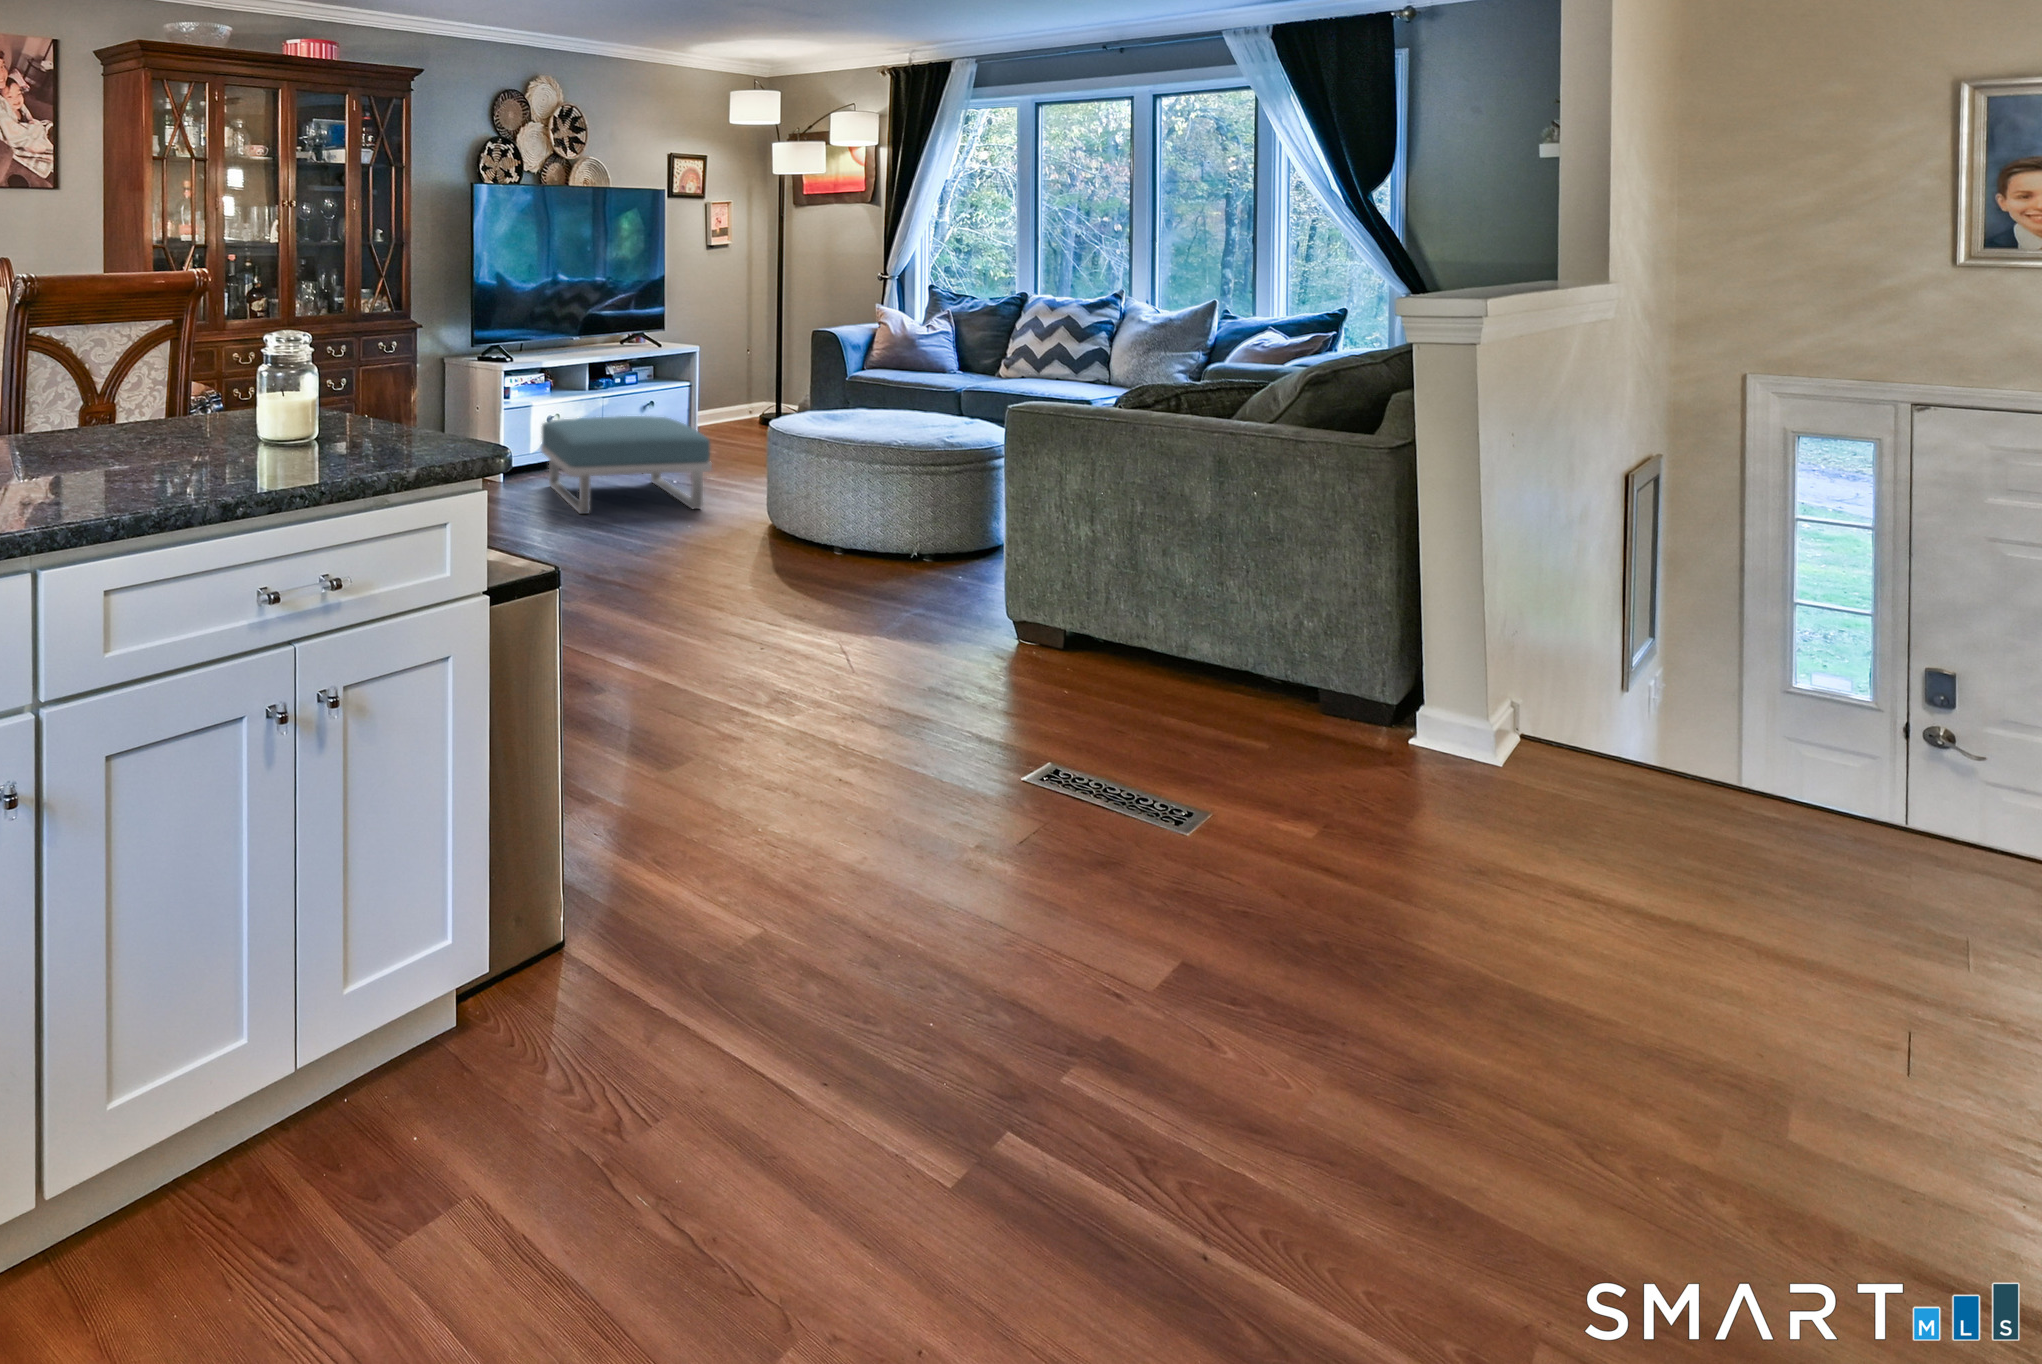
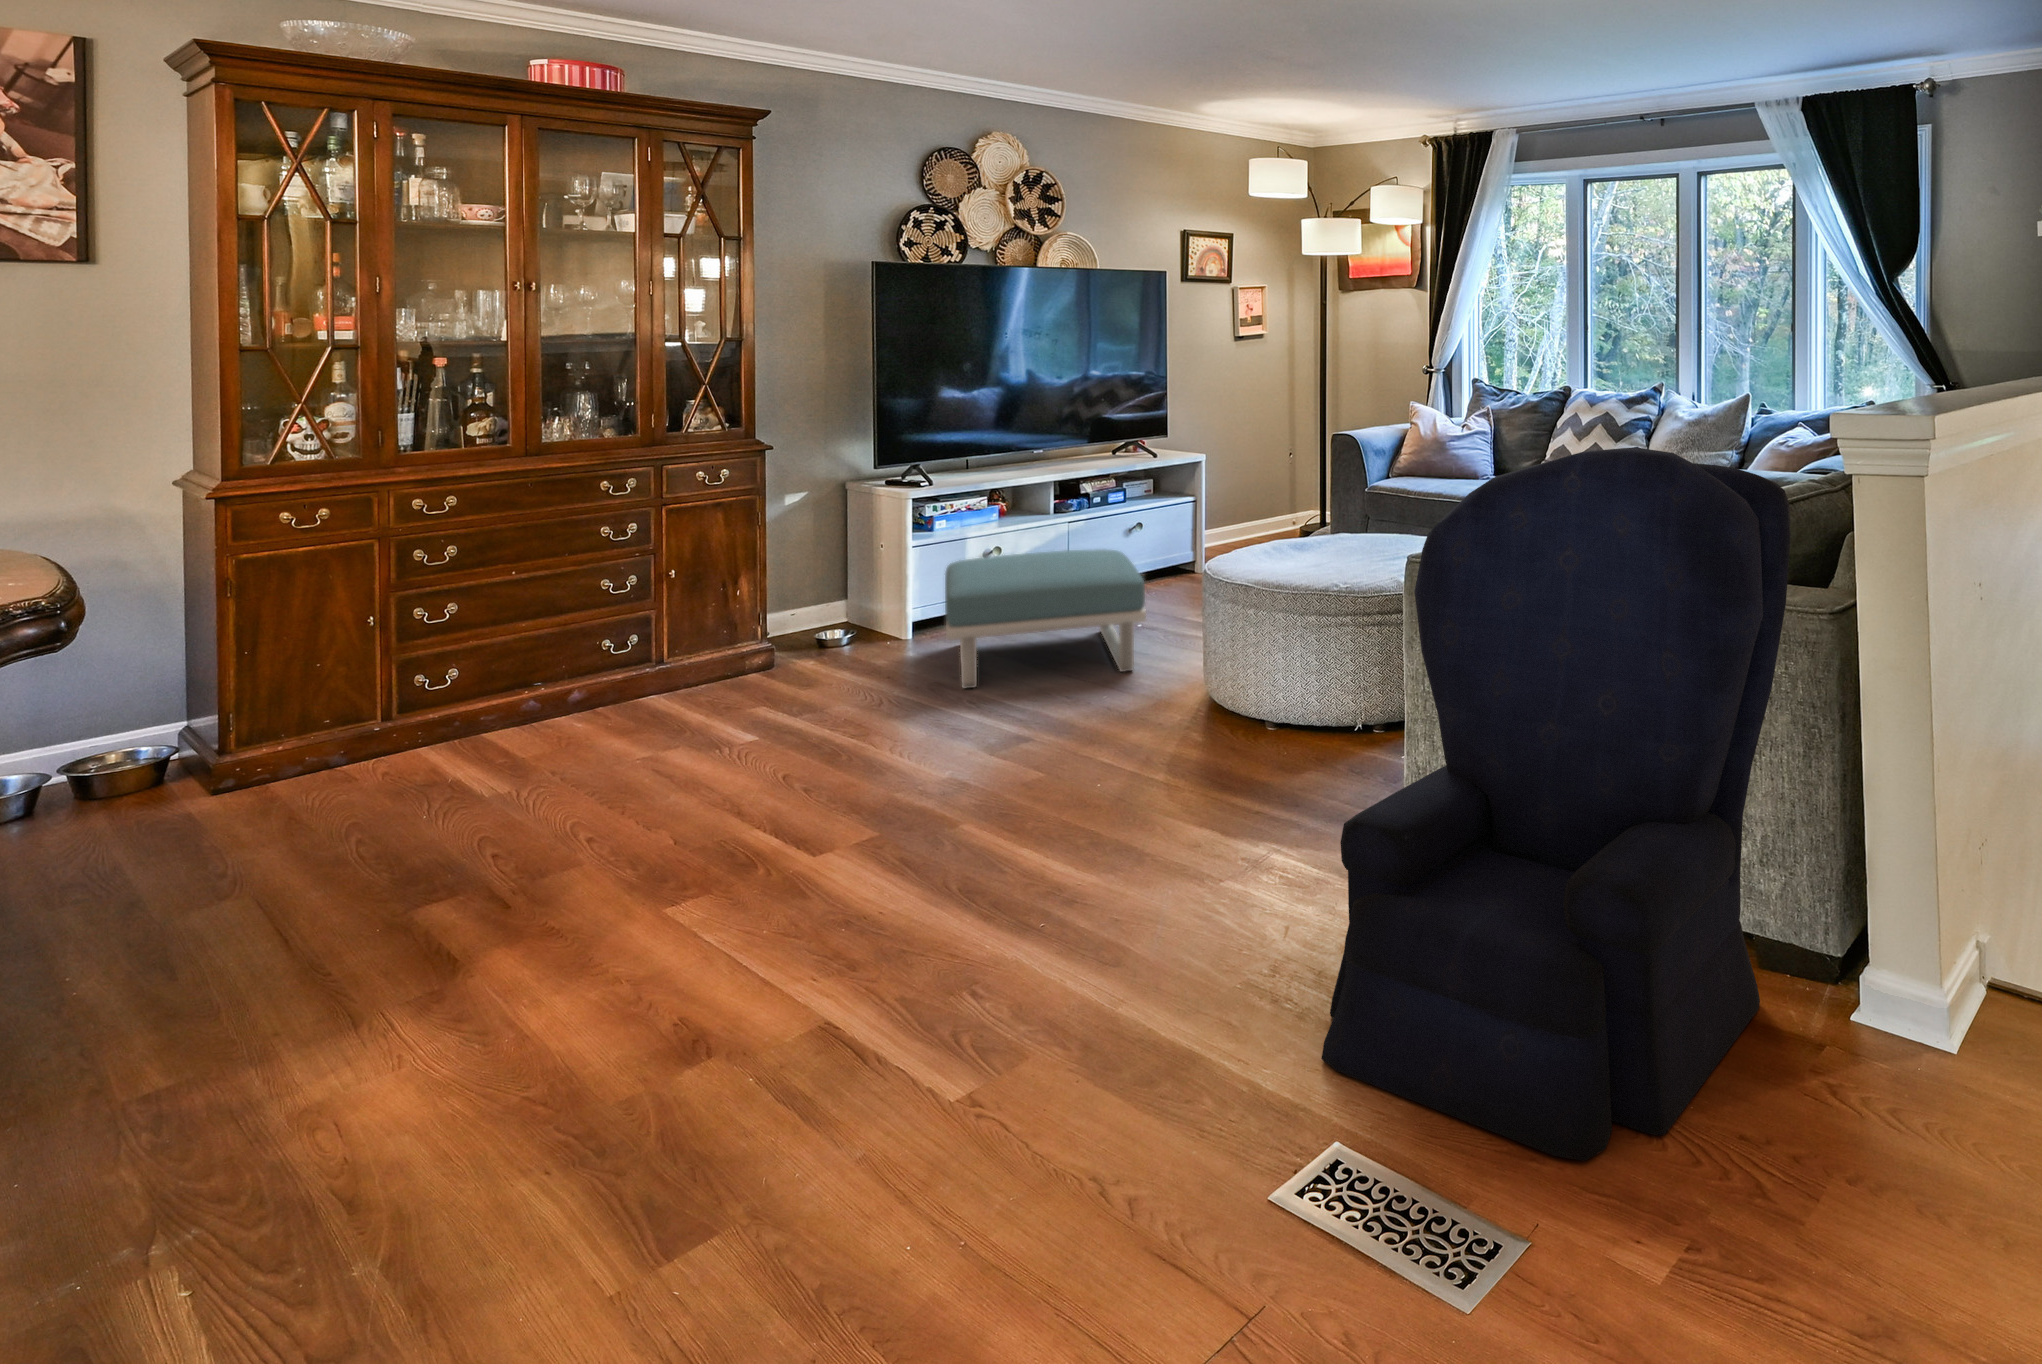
armchair: none [1008,325,1375,787] -> present [1321,447,1791,1161]

